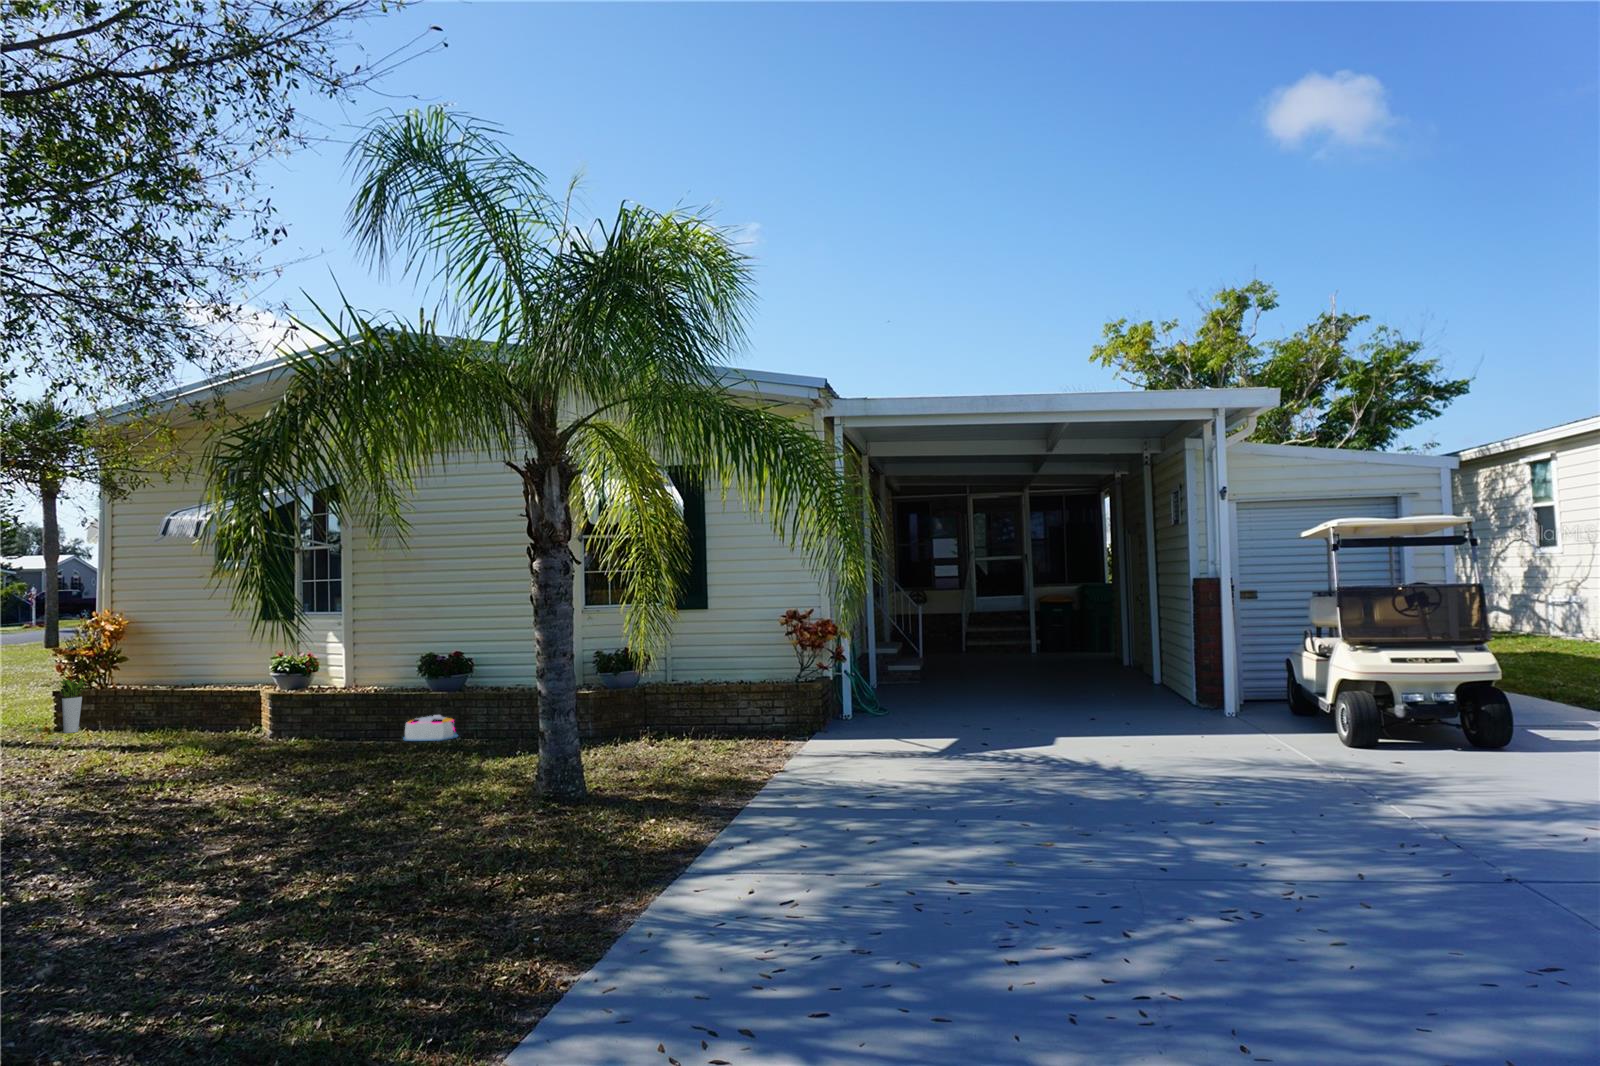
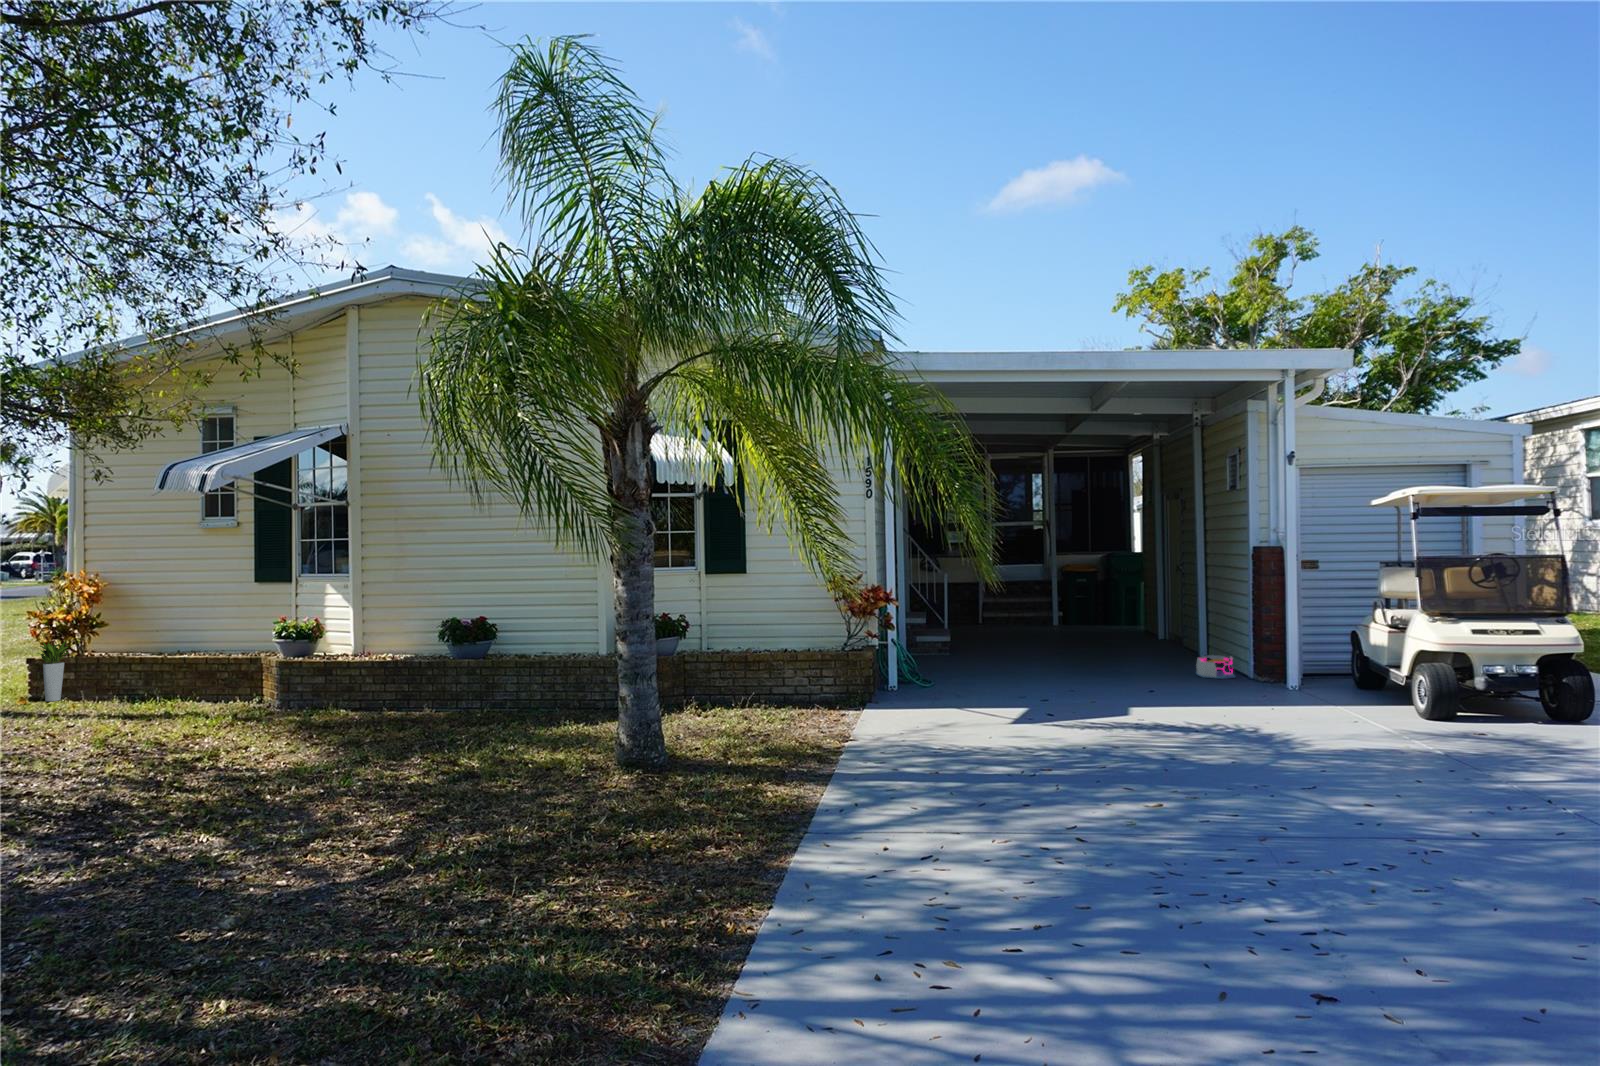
storage bin: present [404,715,458,741] -> present [1196,655,1235,679]

